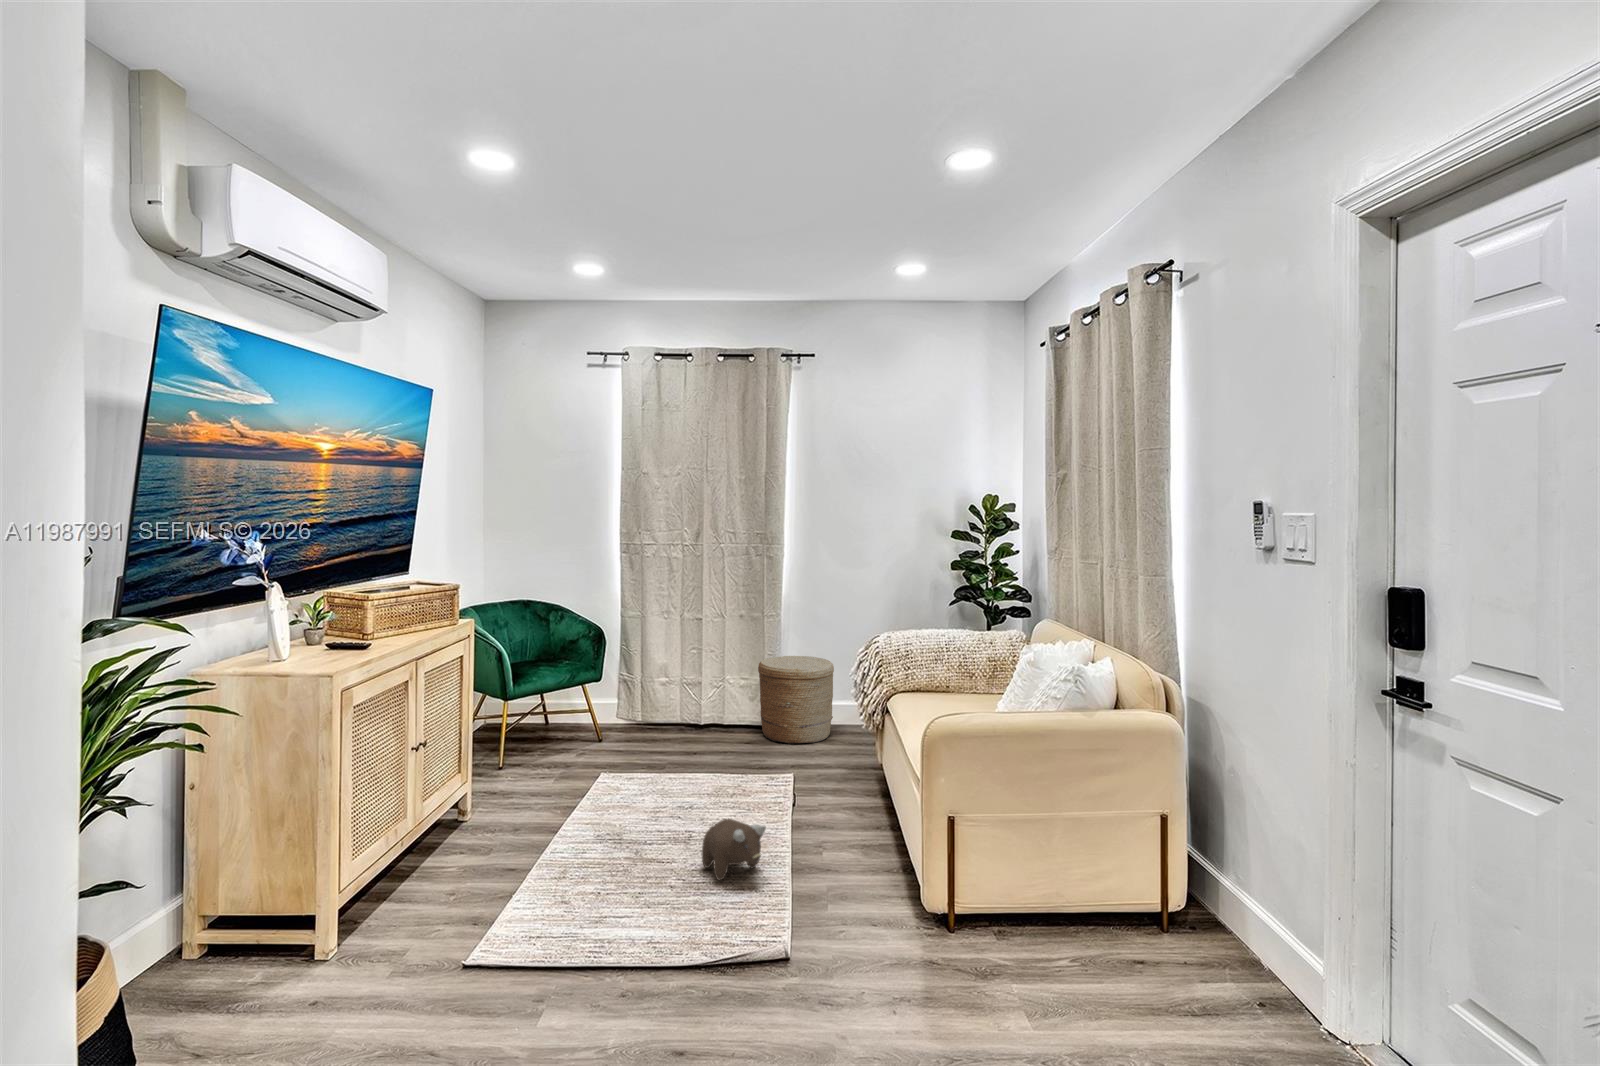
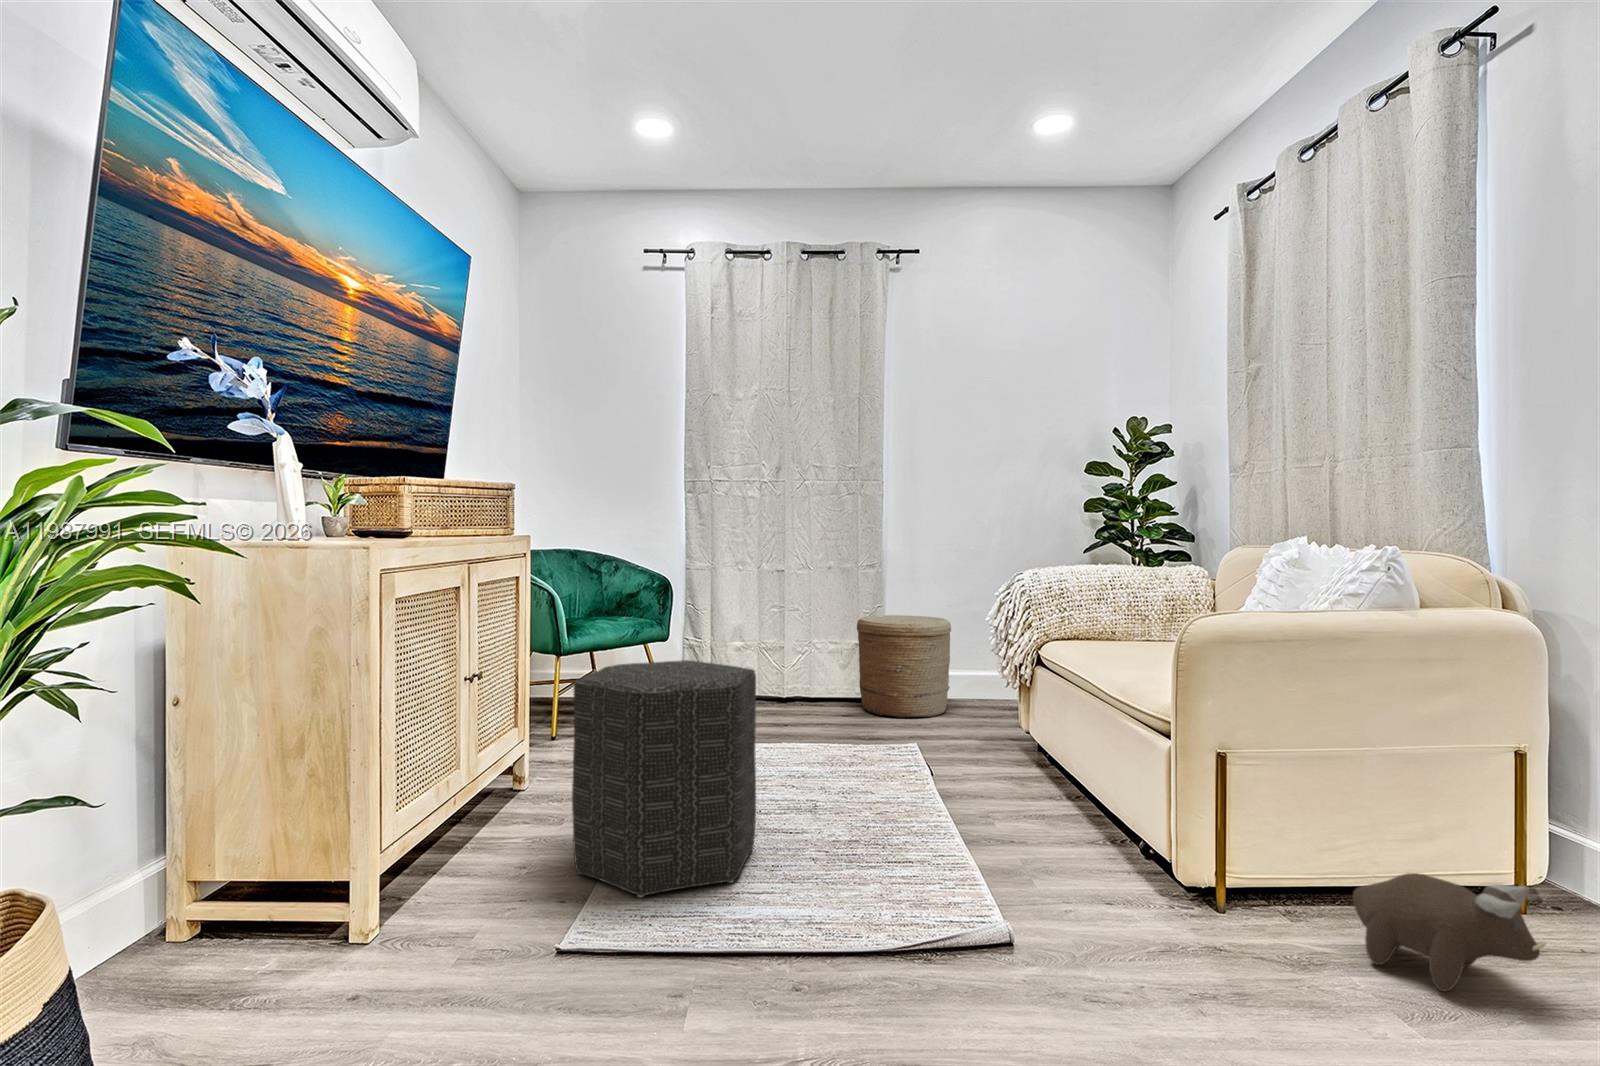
ottoman: none [489,731,633,921] -> present [572,660,756,897]
plush toy: present [702,819,766,880] -> present [1353,873,1546,992]

